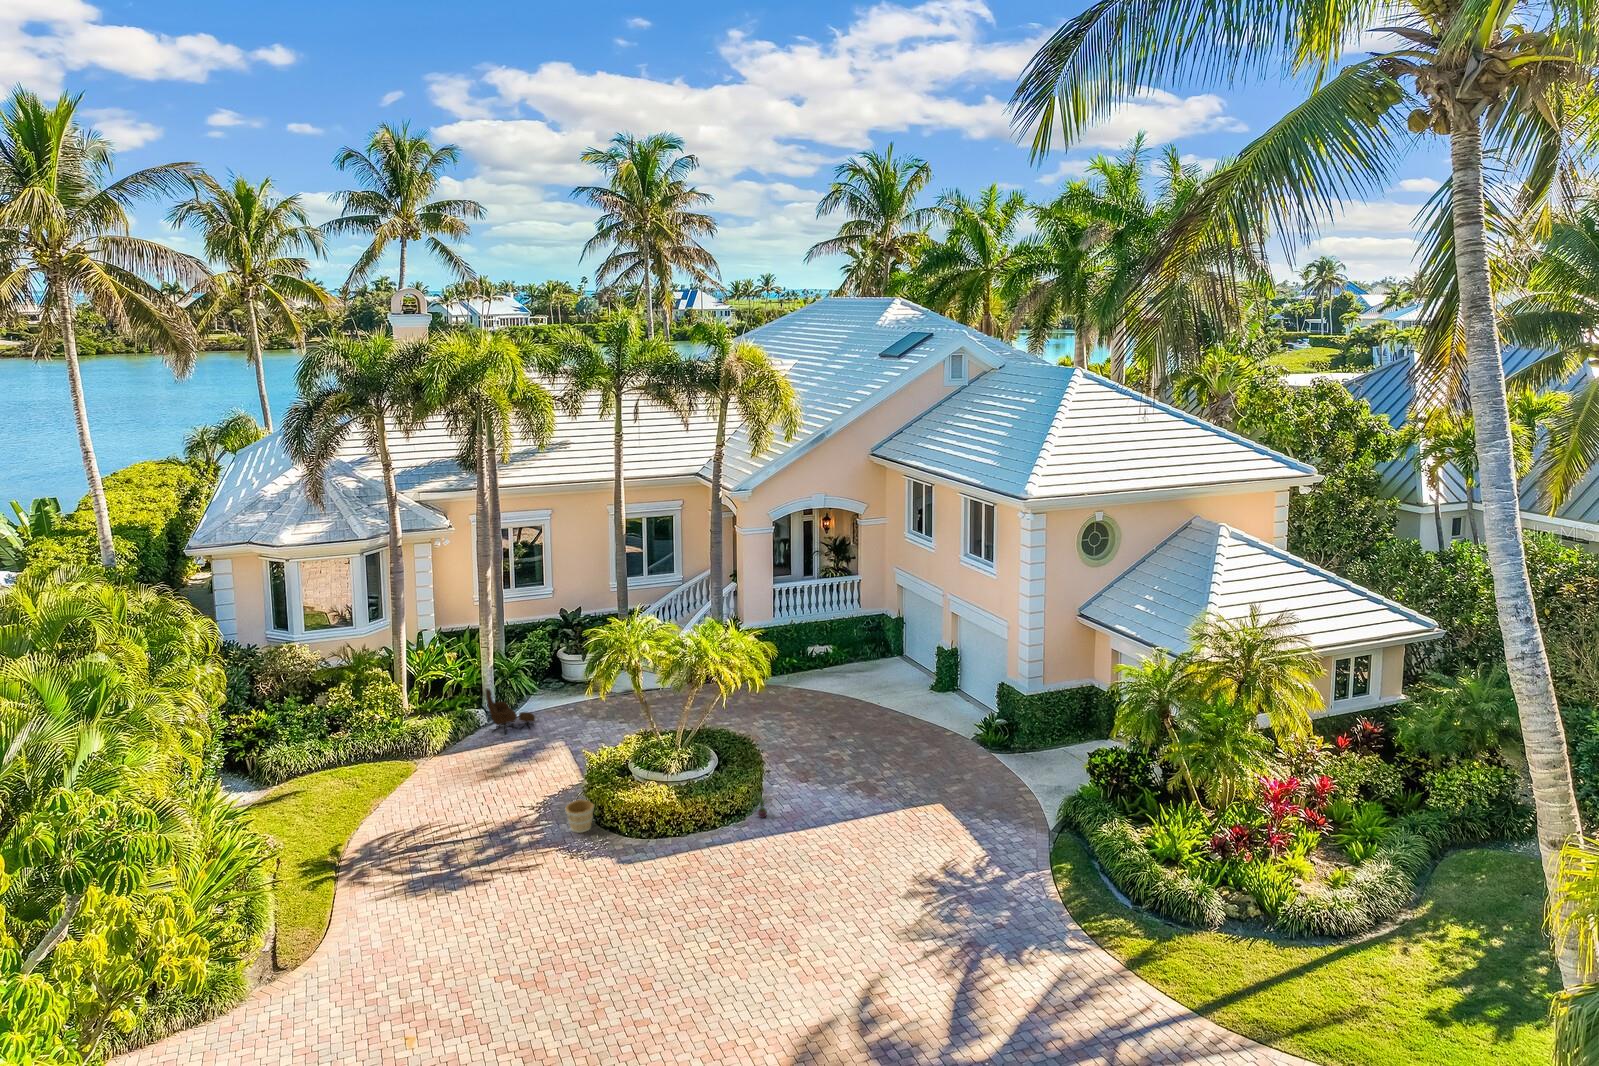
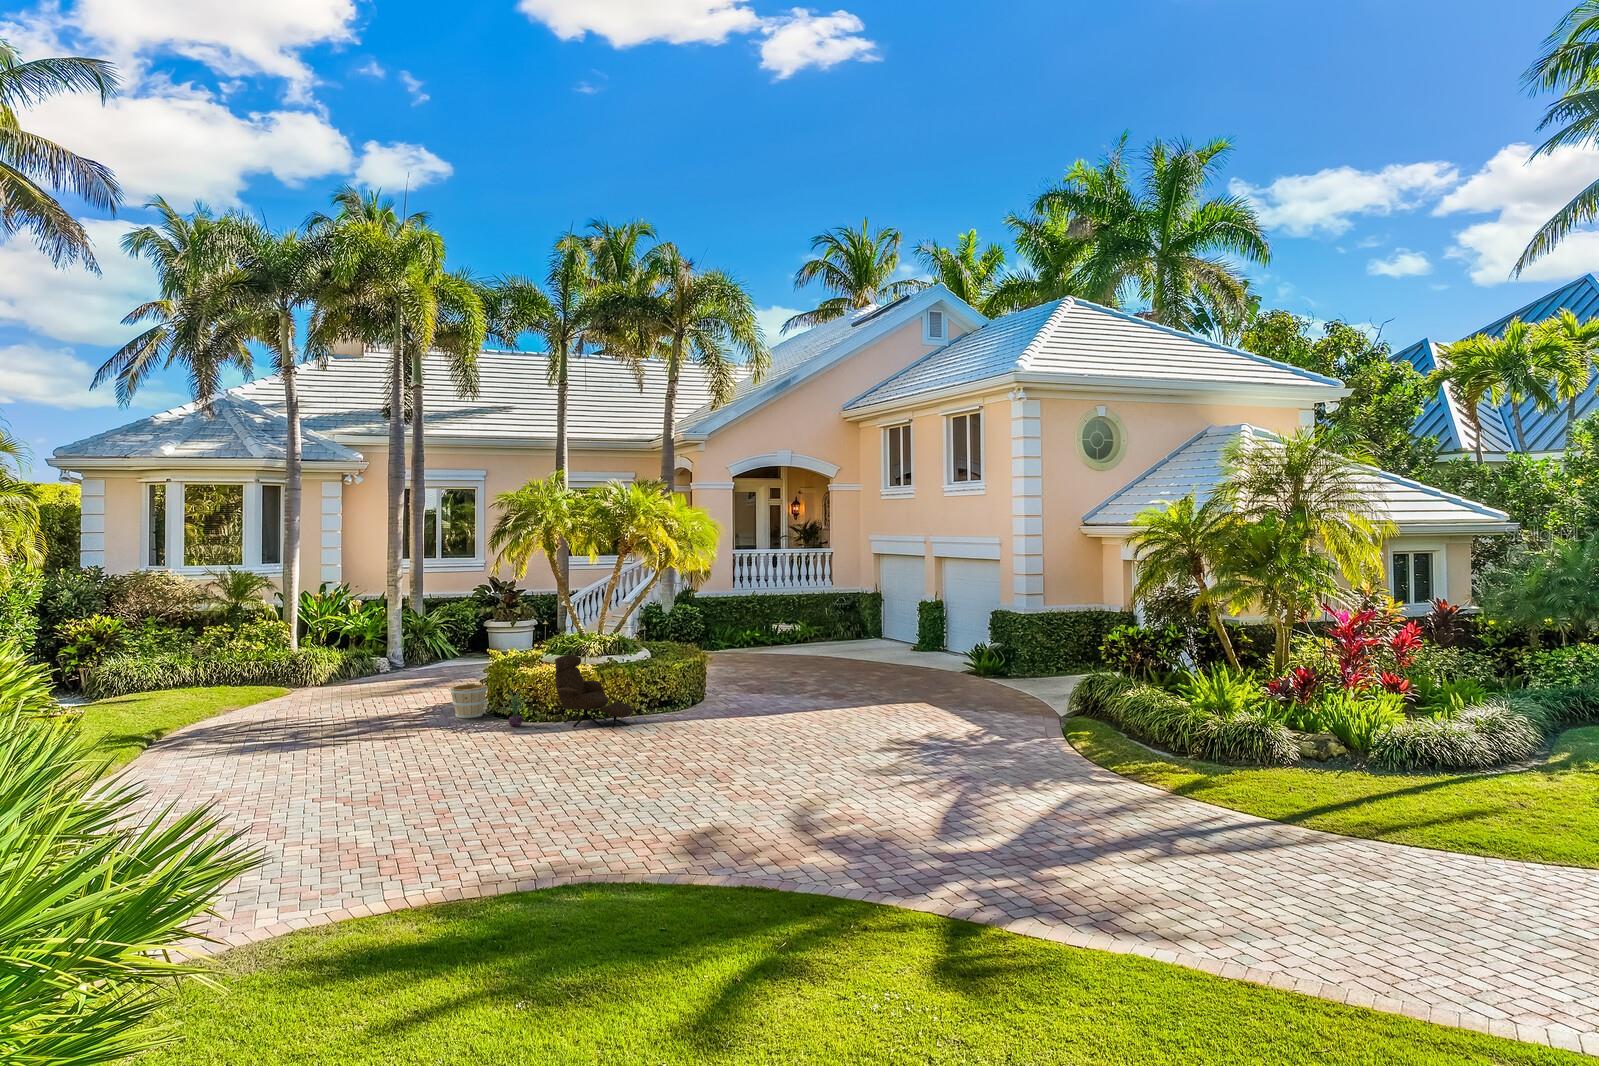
lounge chair: present [486,689,535,731] -> present [555,655,633,728]
decorative plant: present [756,794,767,818] -> present [506,690,526,727]

